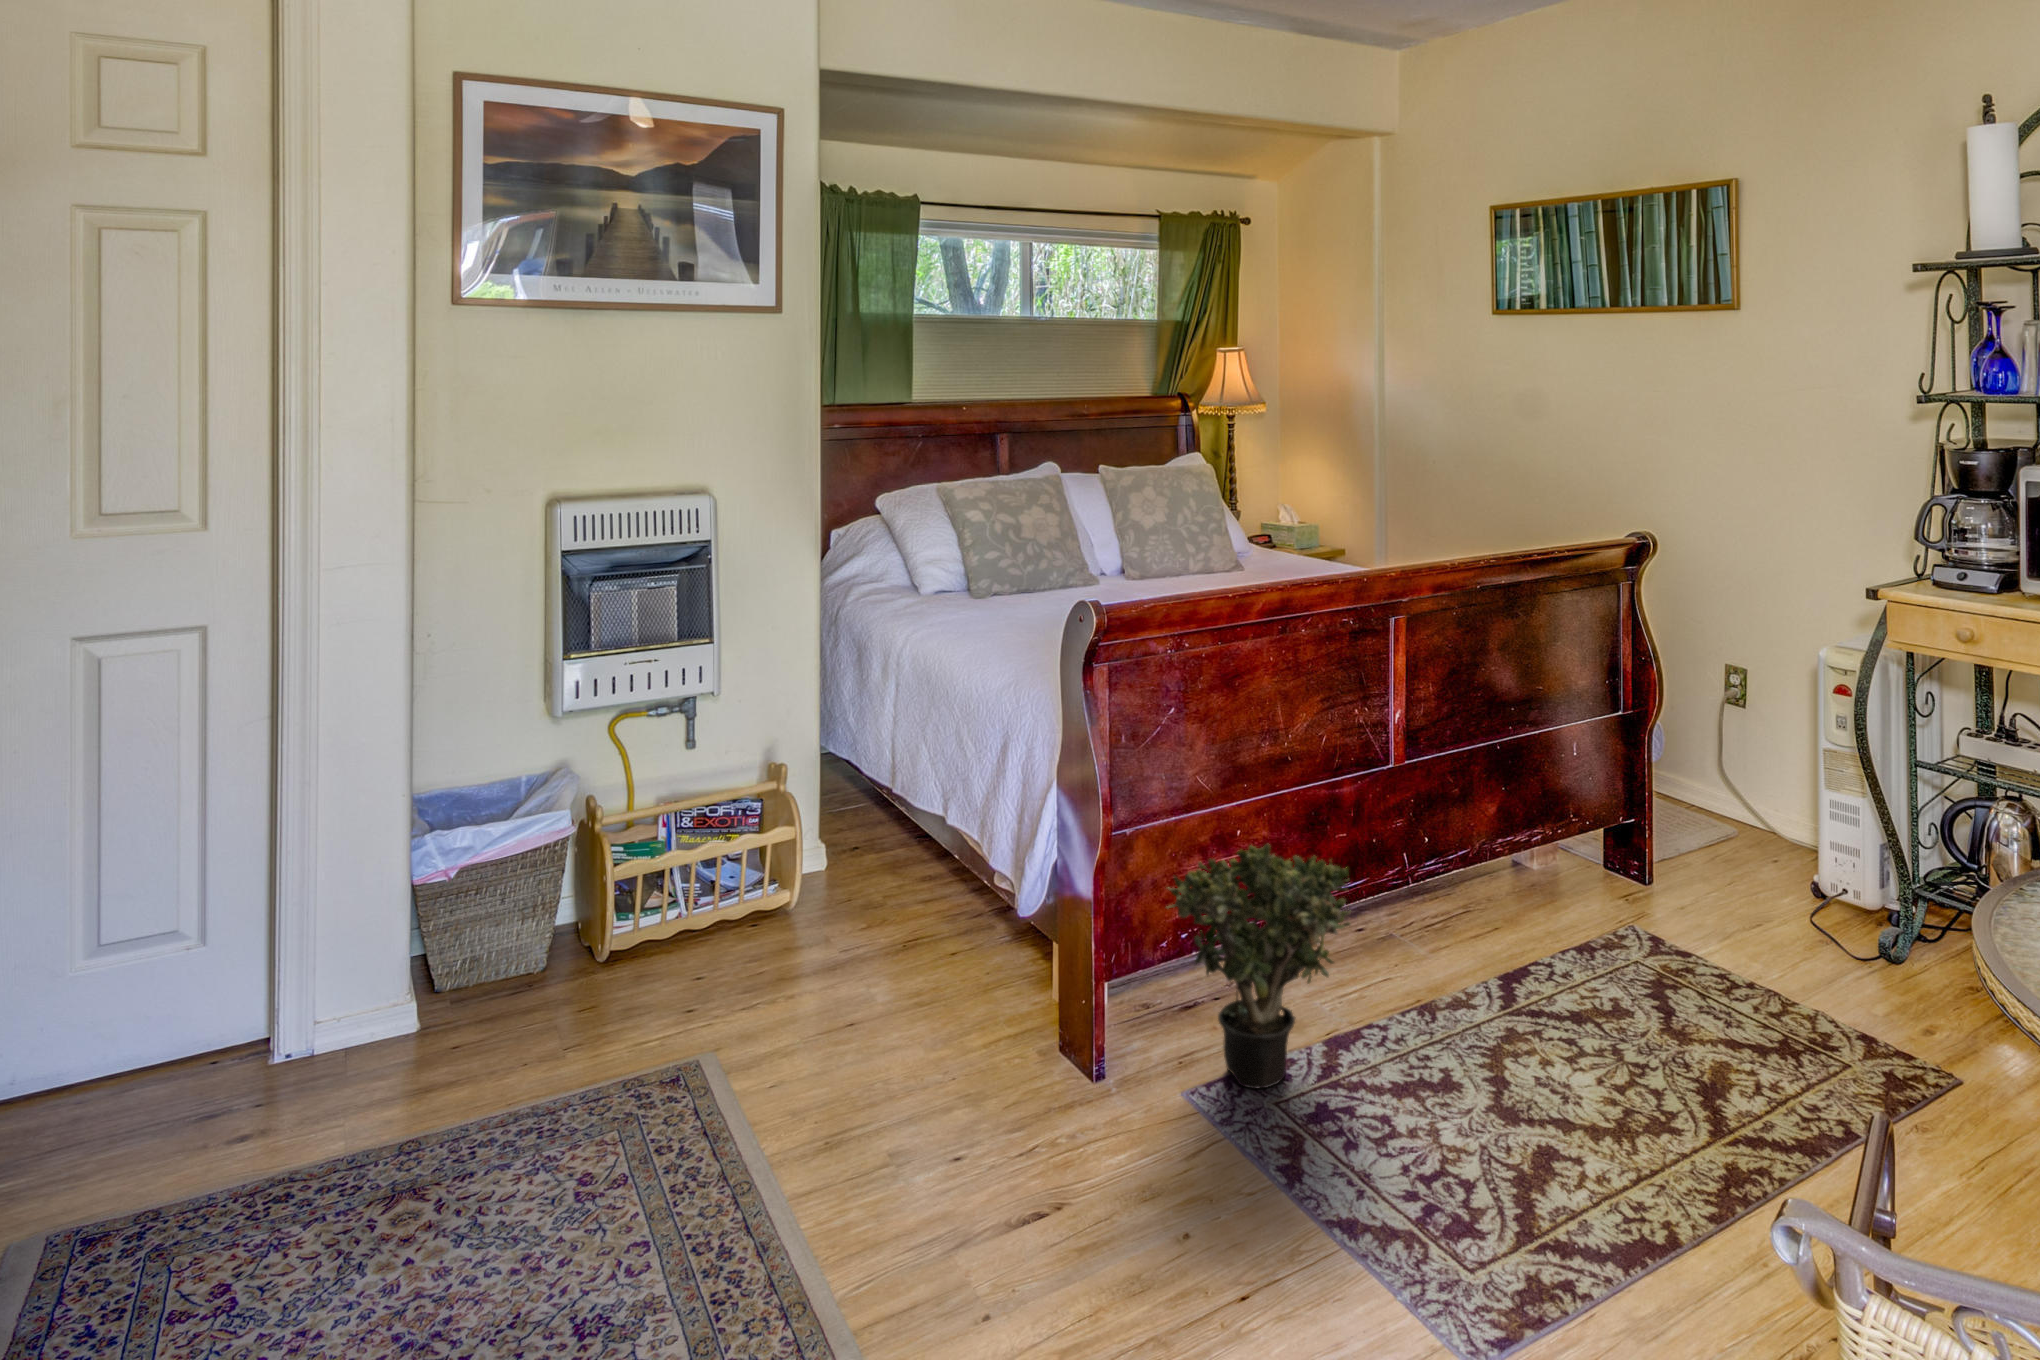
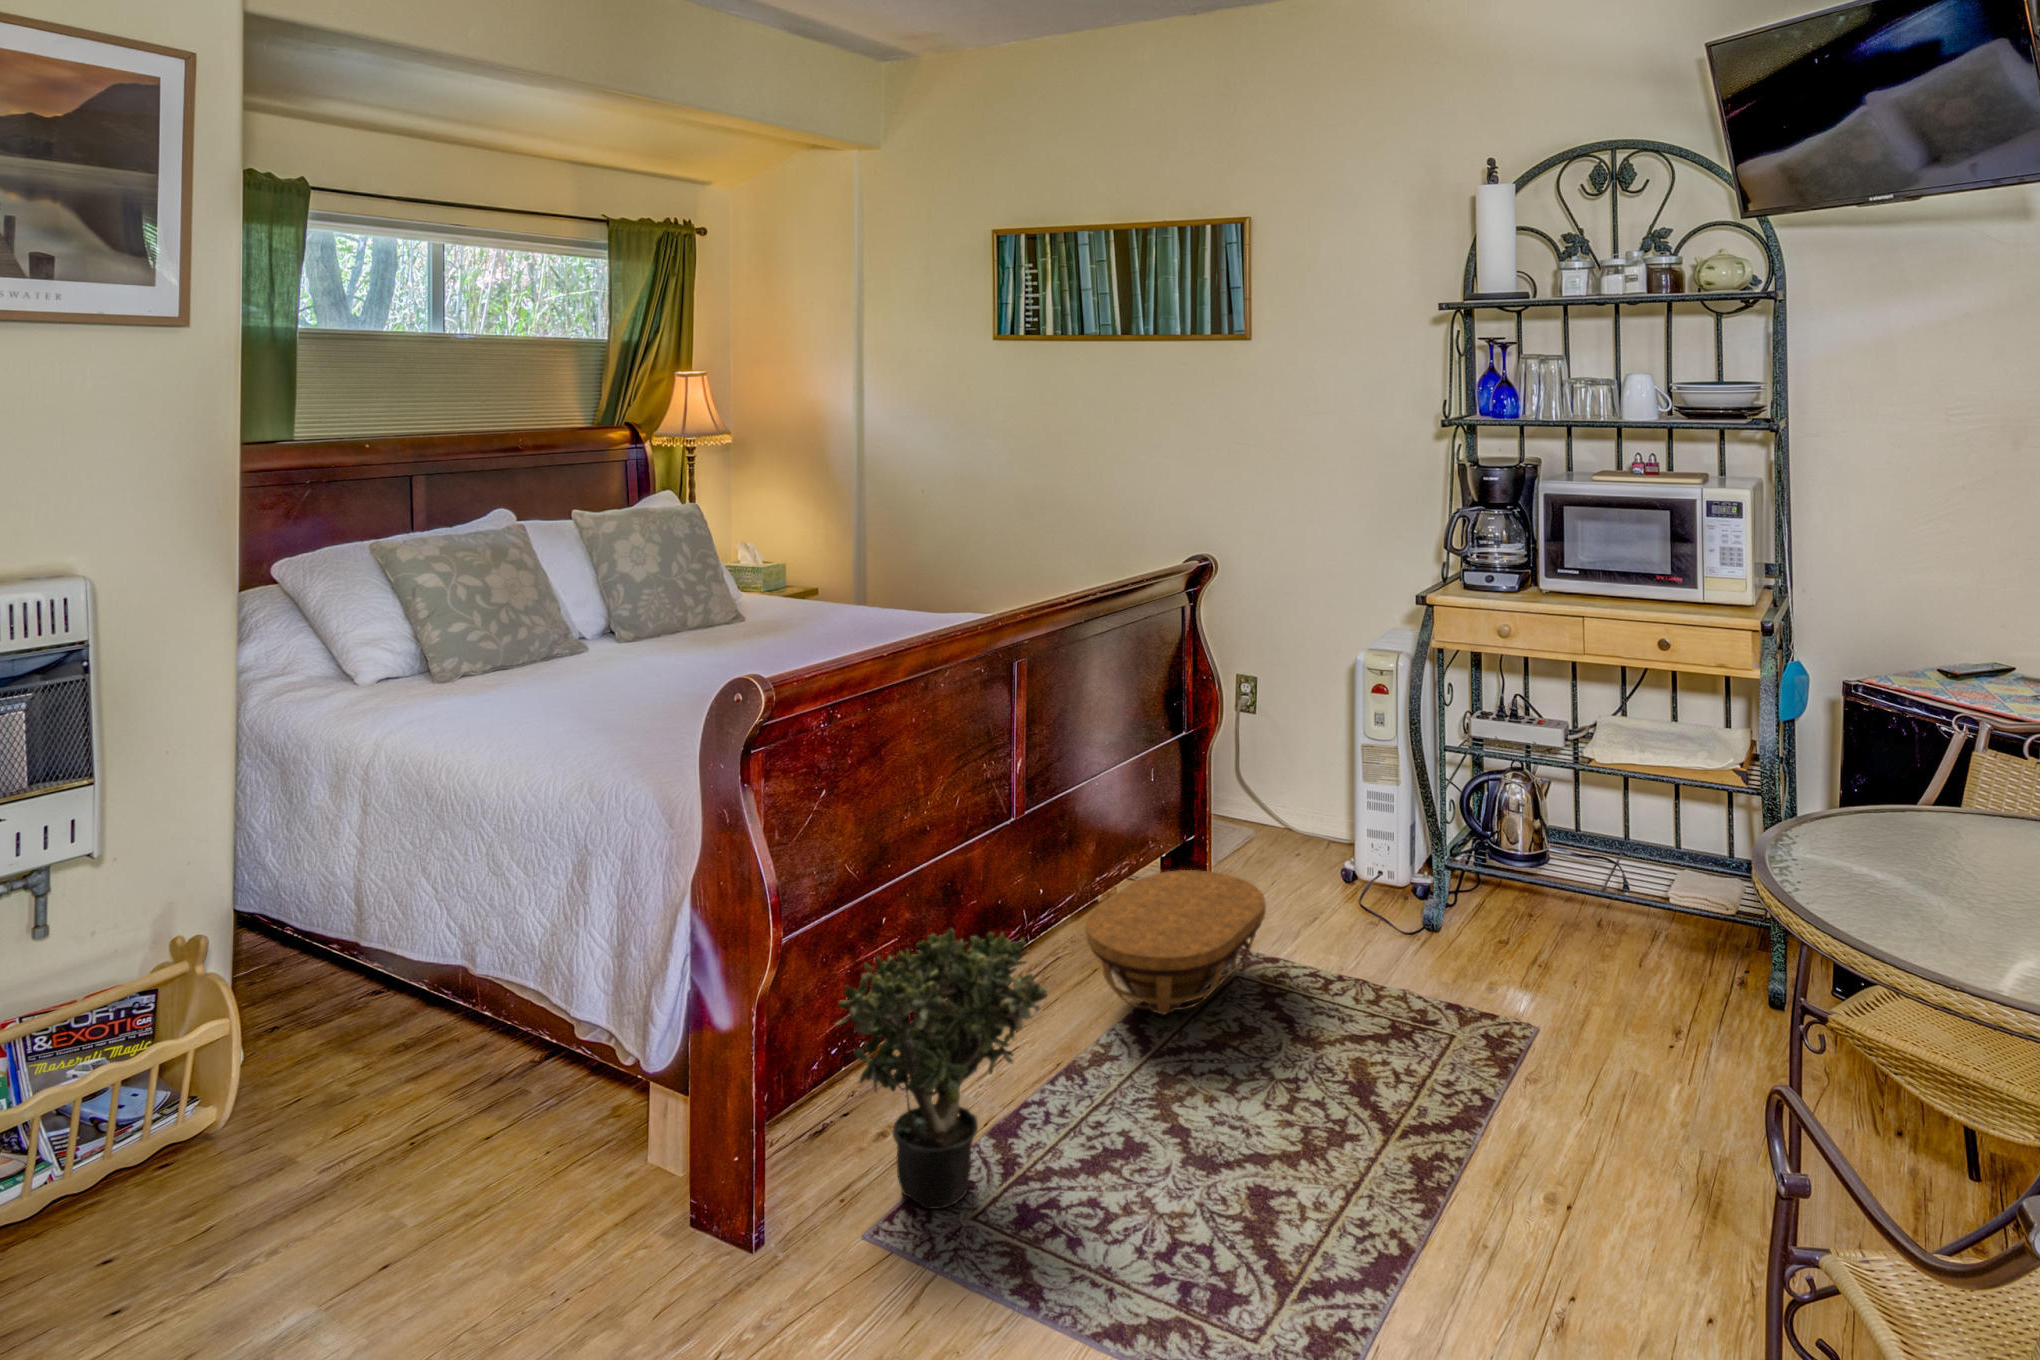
basket: none [1464,846,1665,980] -> present [1086,870,1266,1014]

